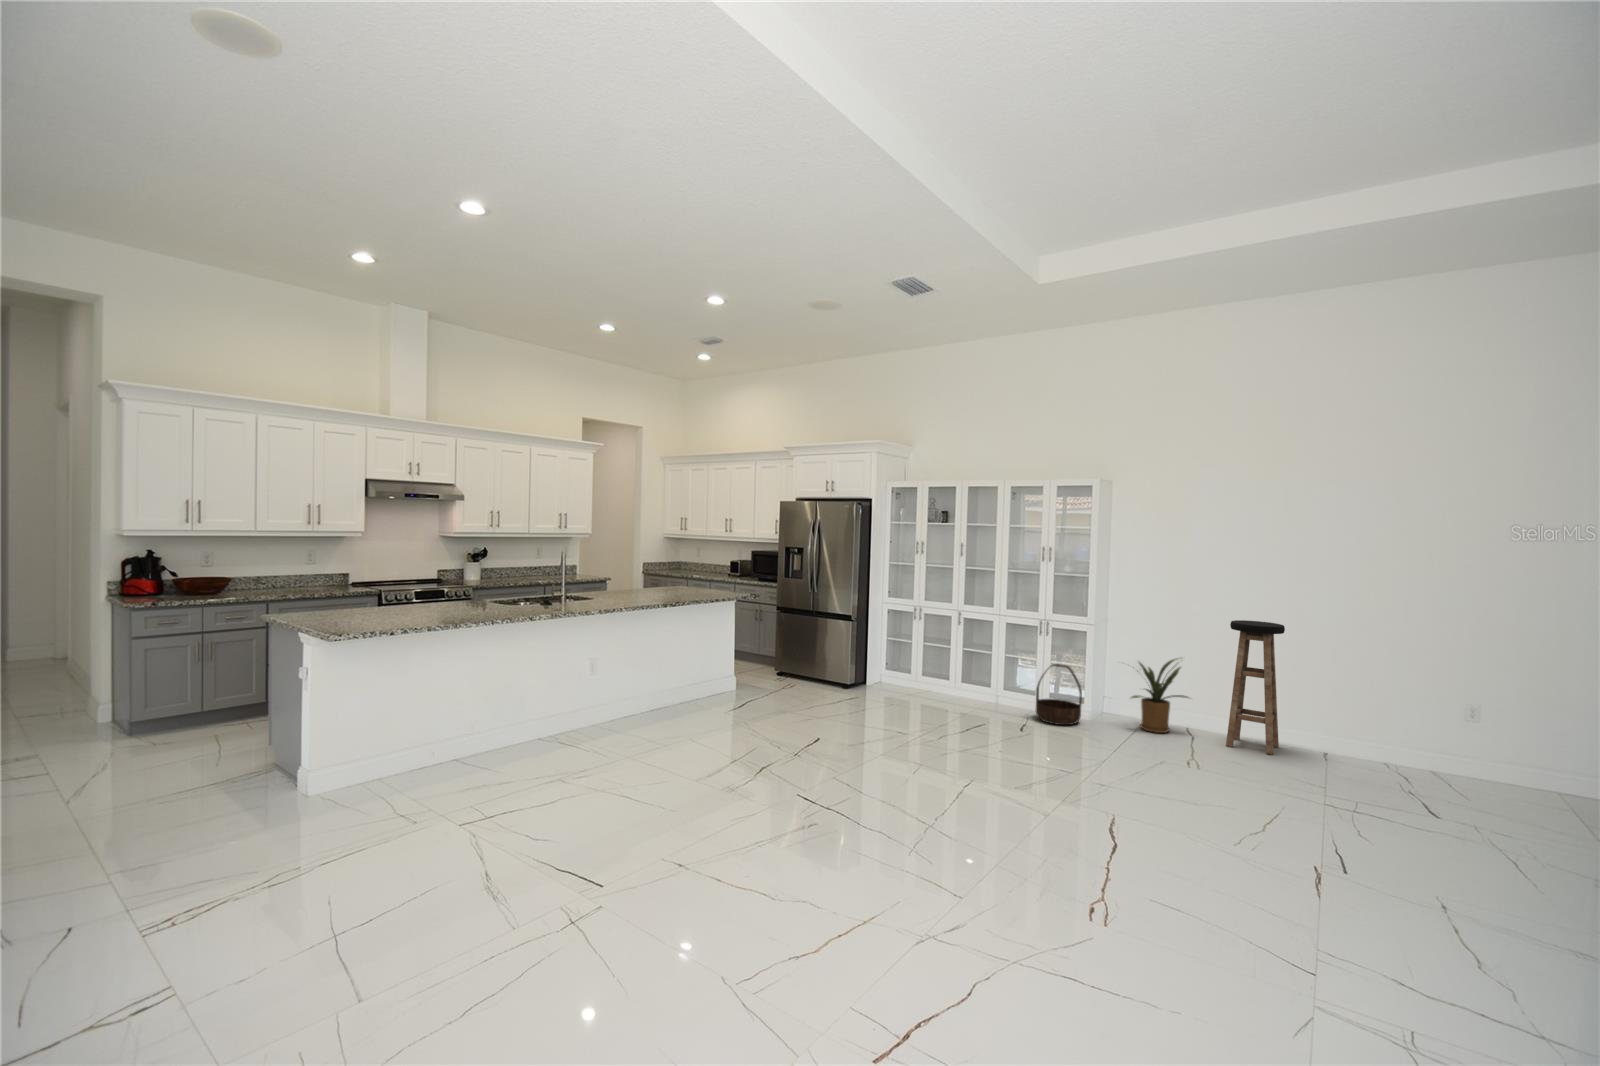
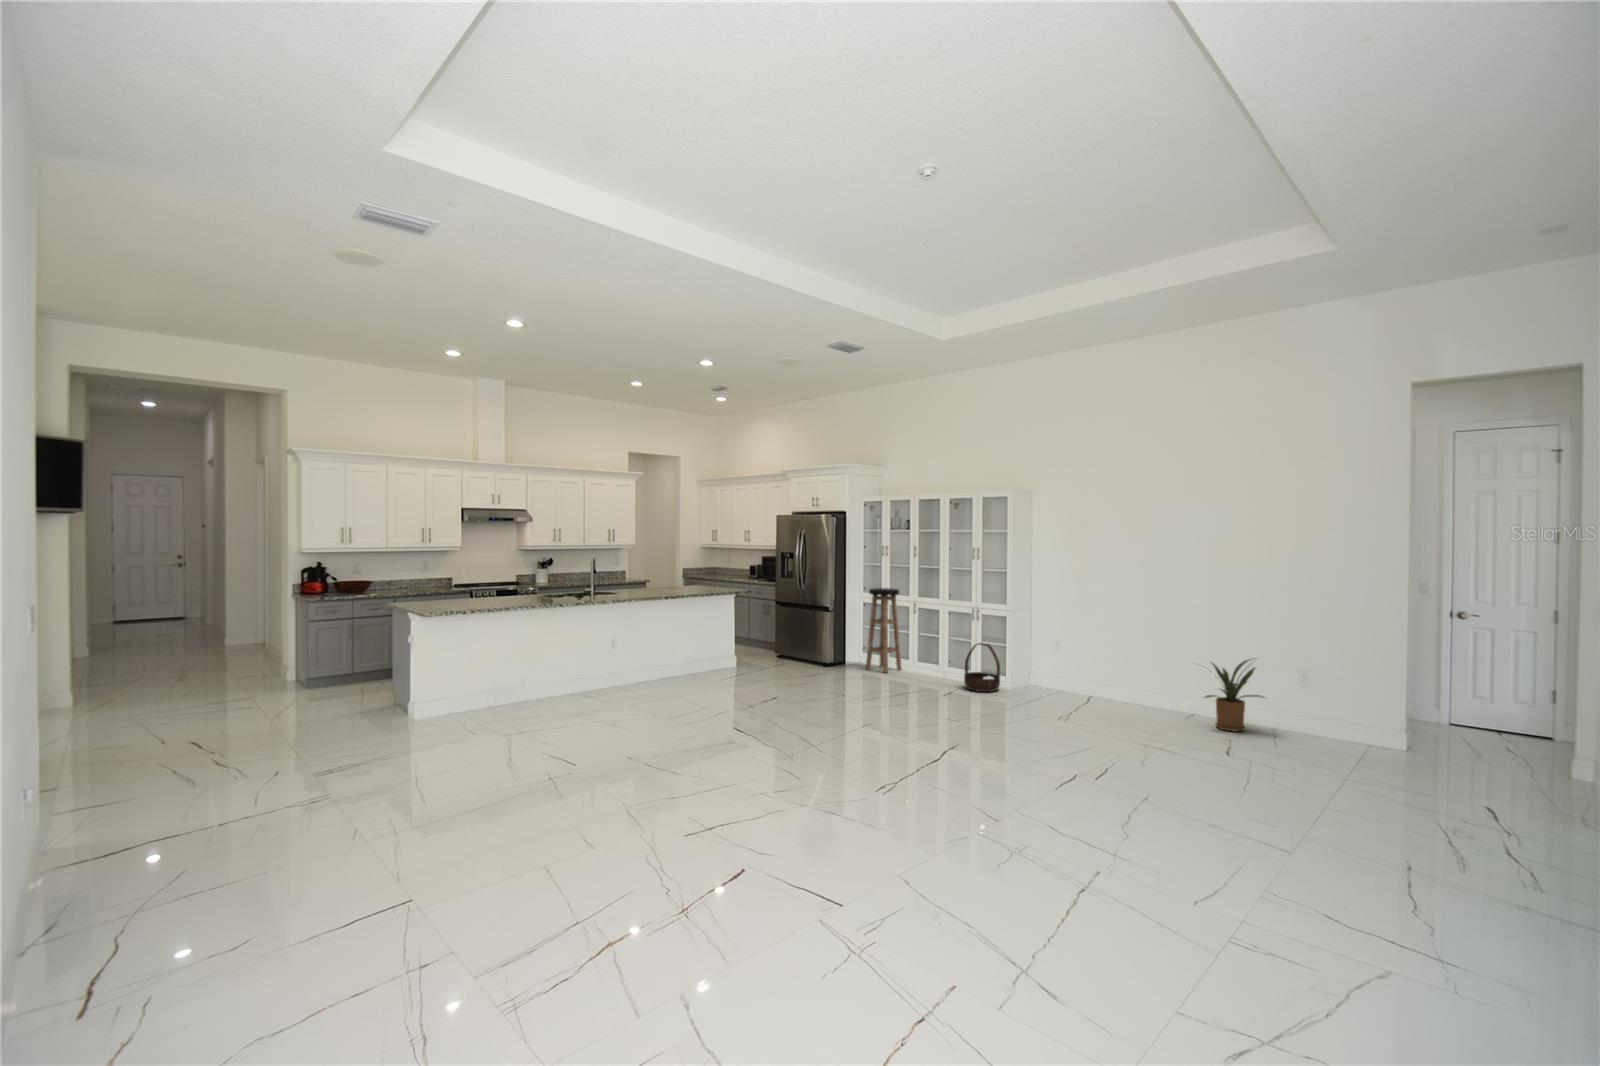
bar stool: present [1226,620,1285,755] -> present [866,588,902,673]
house plant: present [1132,658,1188,733] -> present [1205,659,1263,732]

